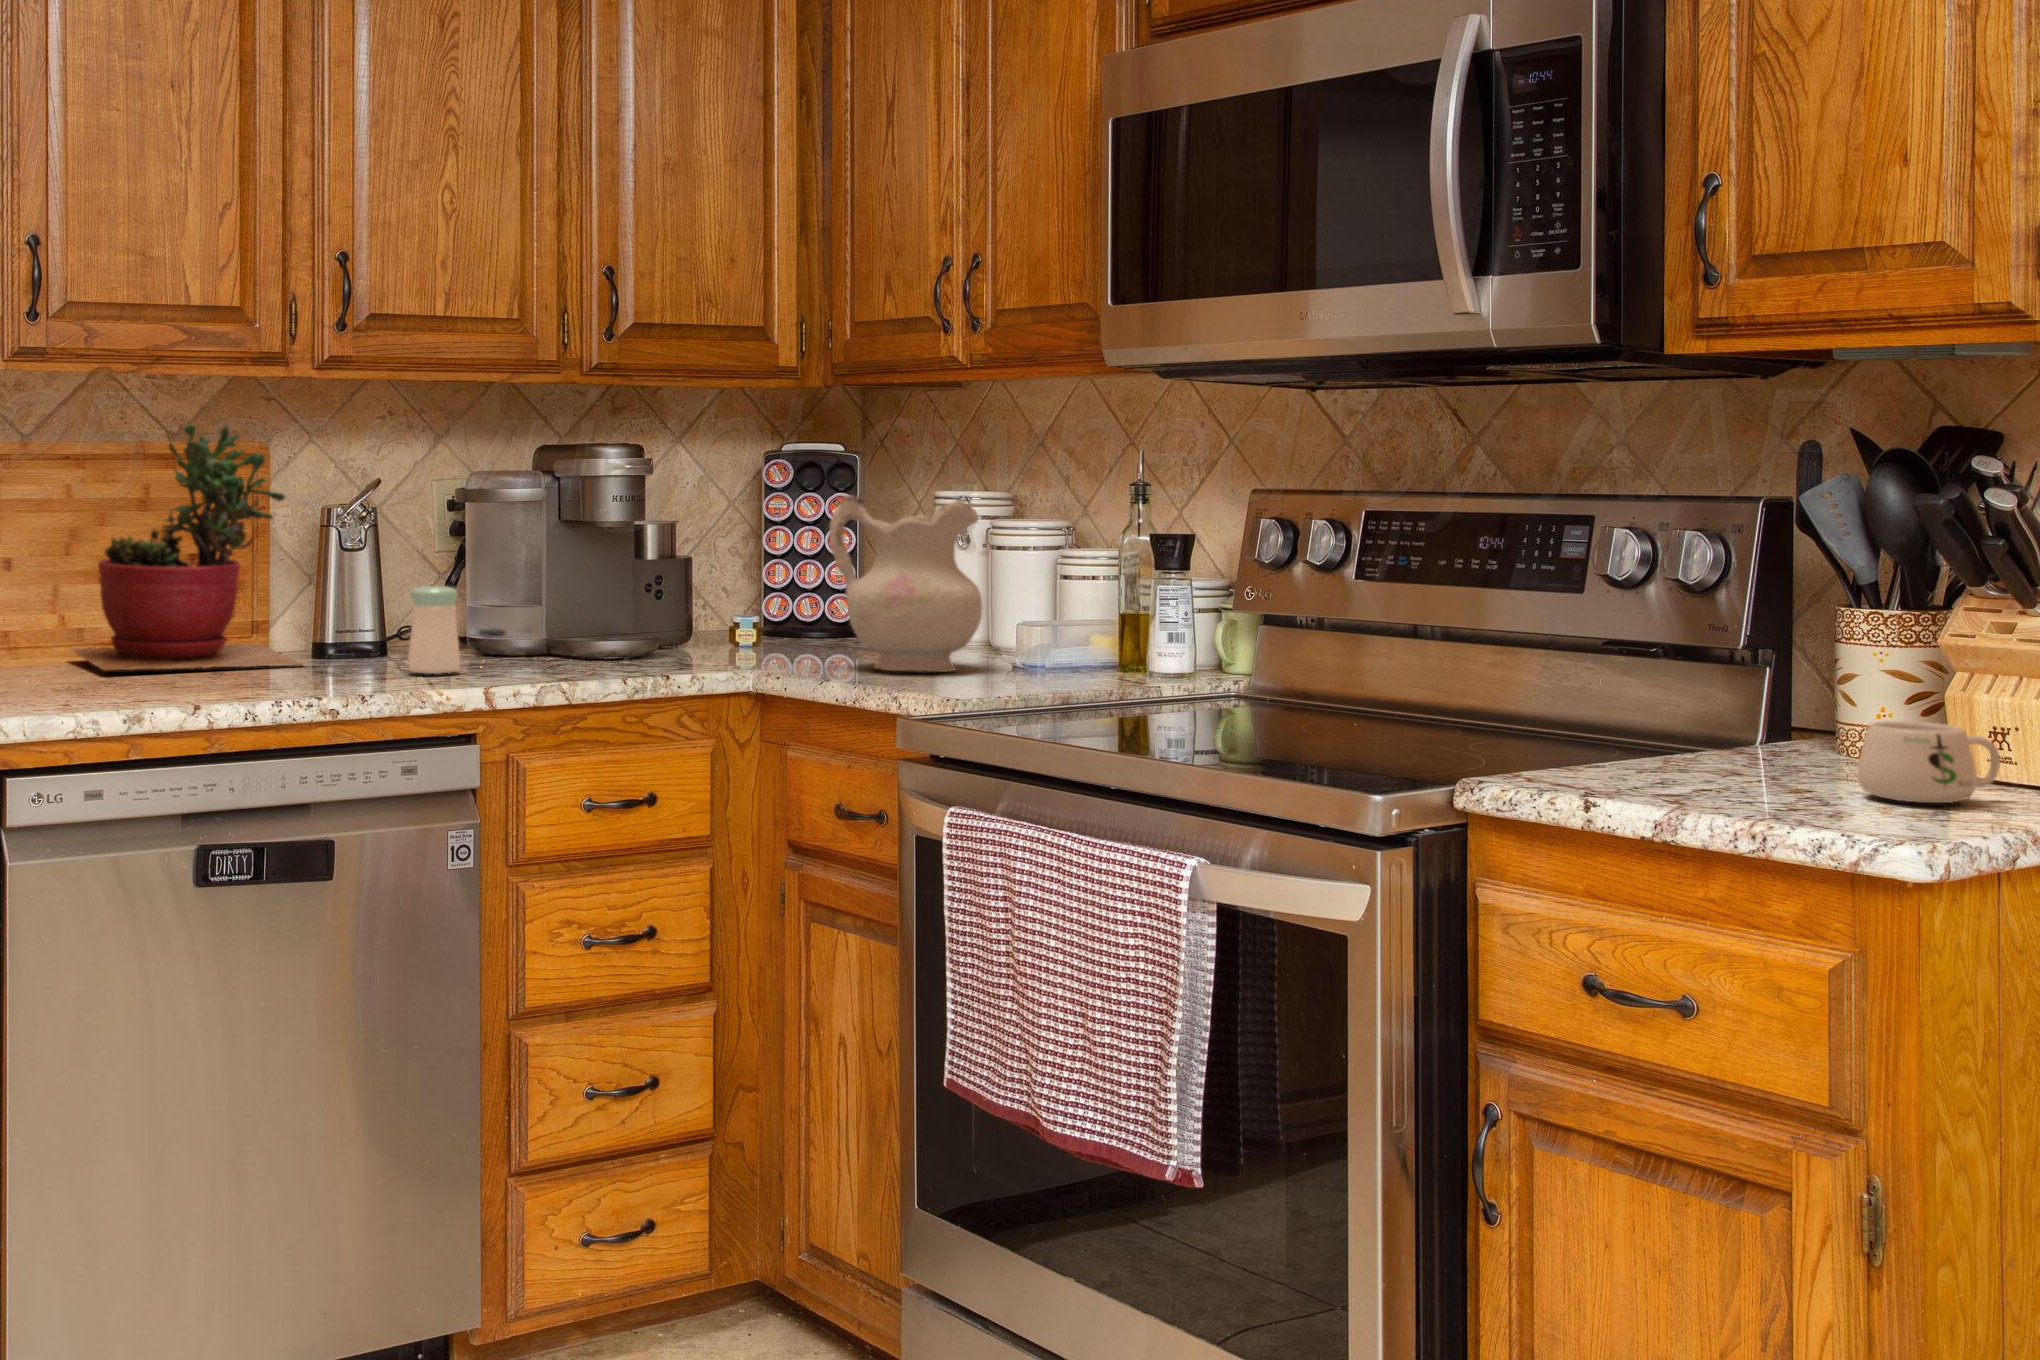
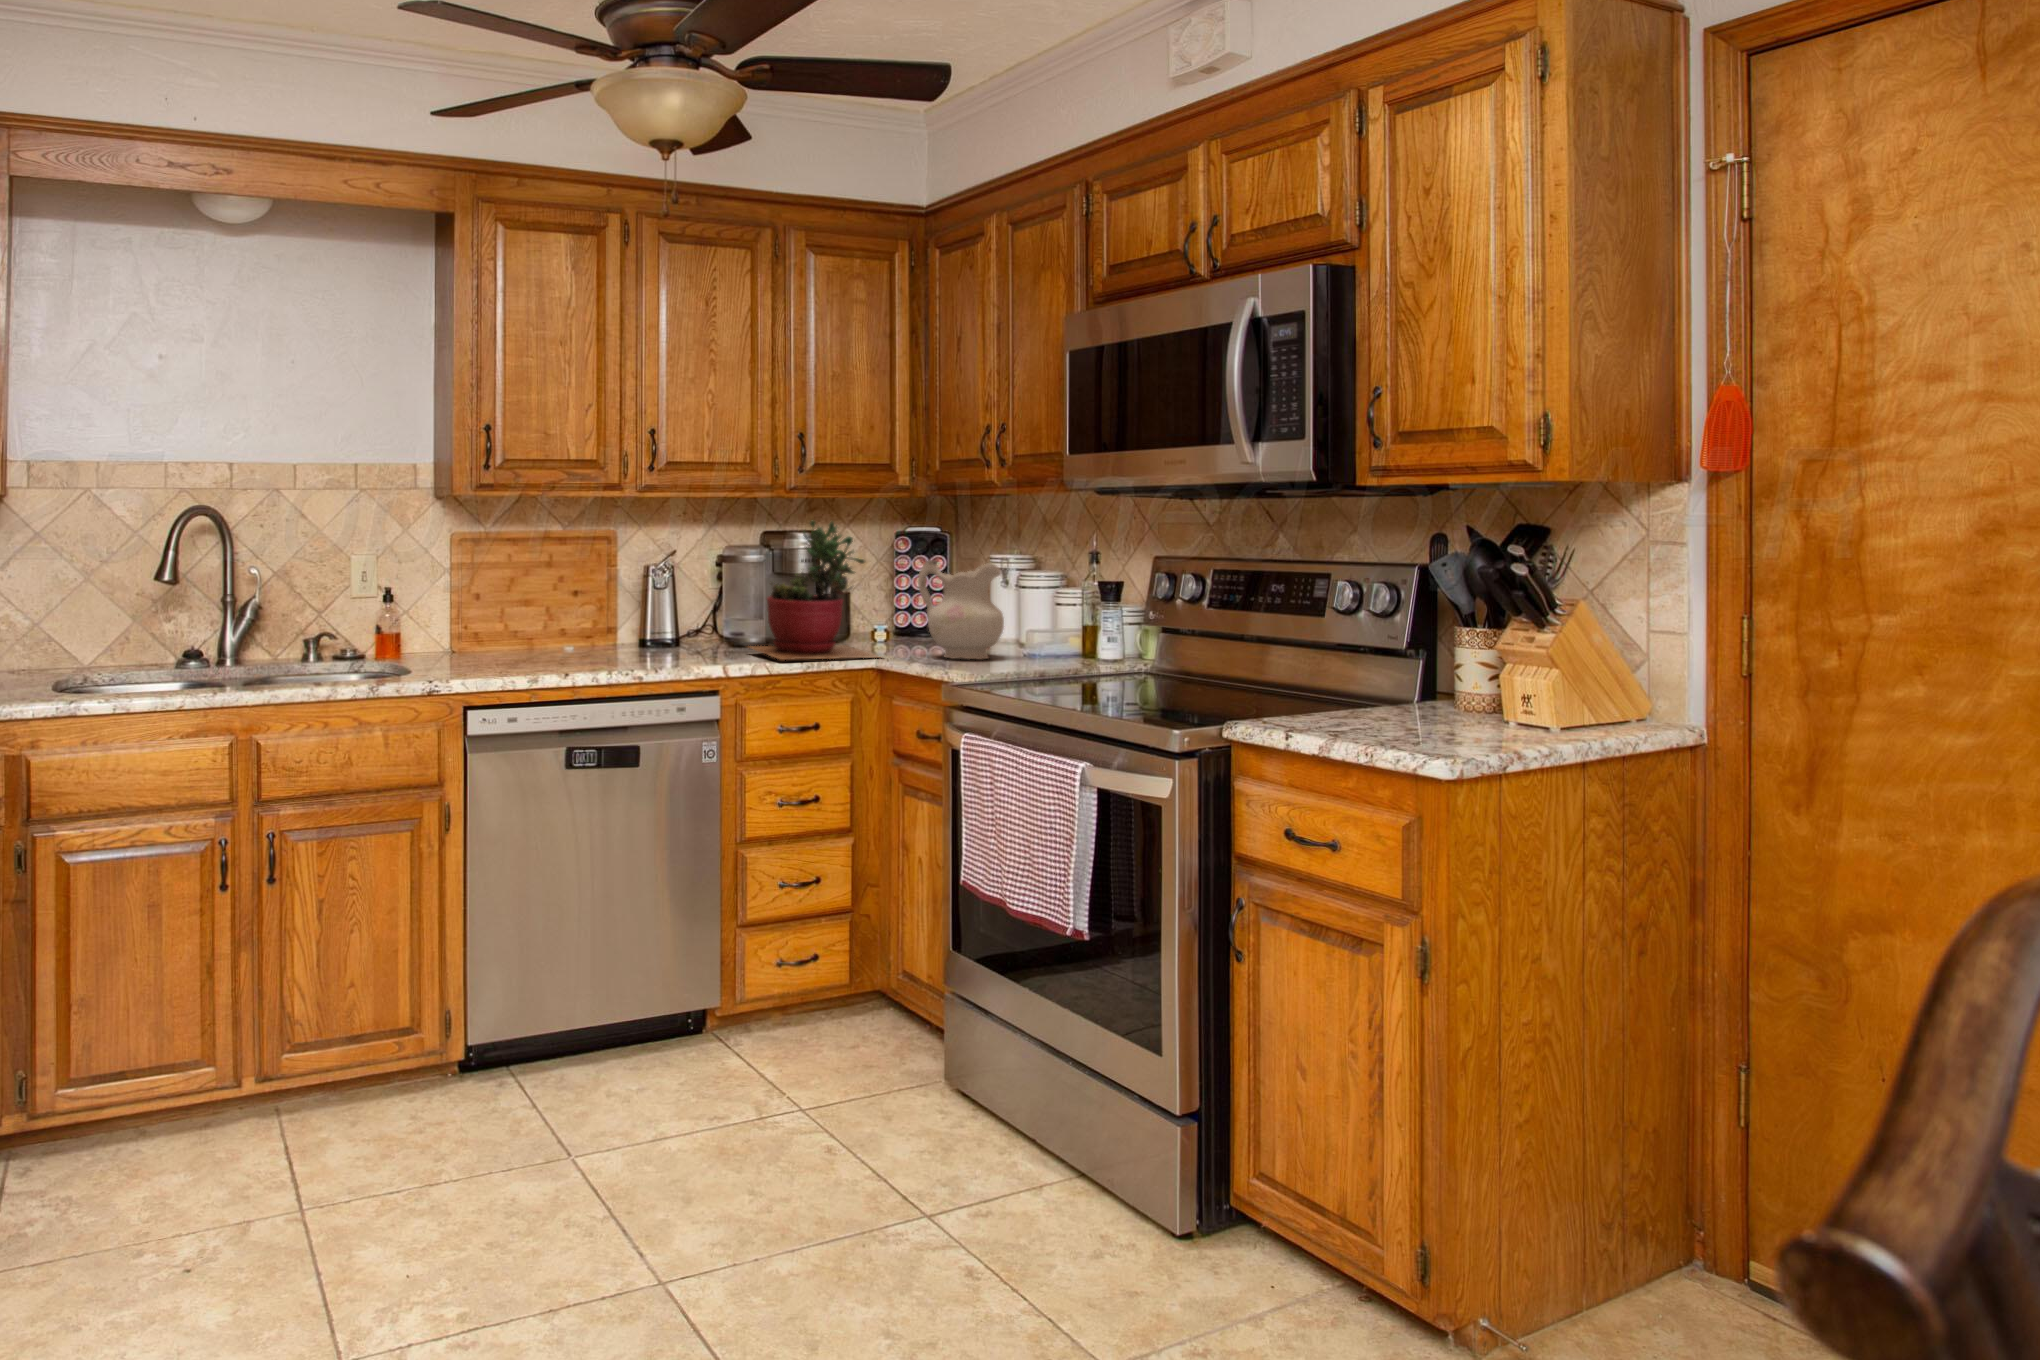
succulent plant: present [71,425,303,670] -> present [750,521,879,660]
salt shaker: present [408,586,460,674] -> none [686,610,714,657]
mug: present [1857,721,2000,803] -> none [1443,693,1525,738]

